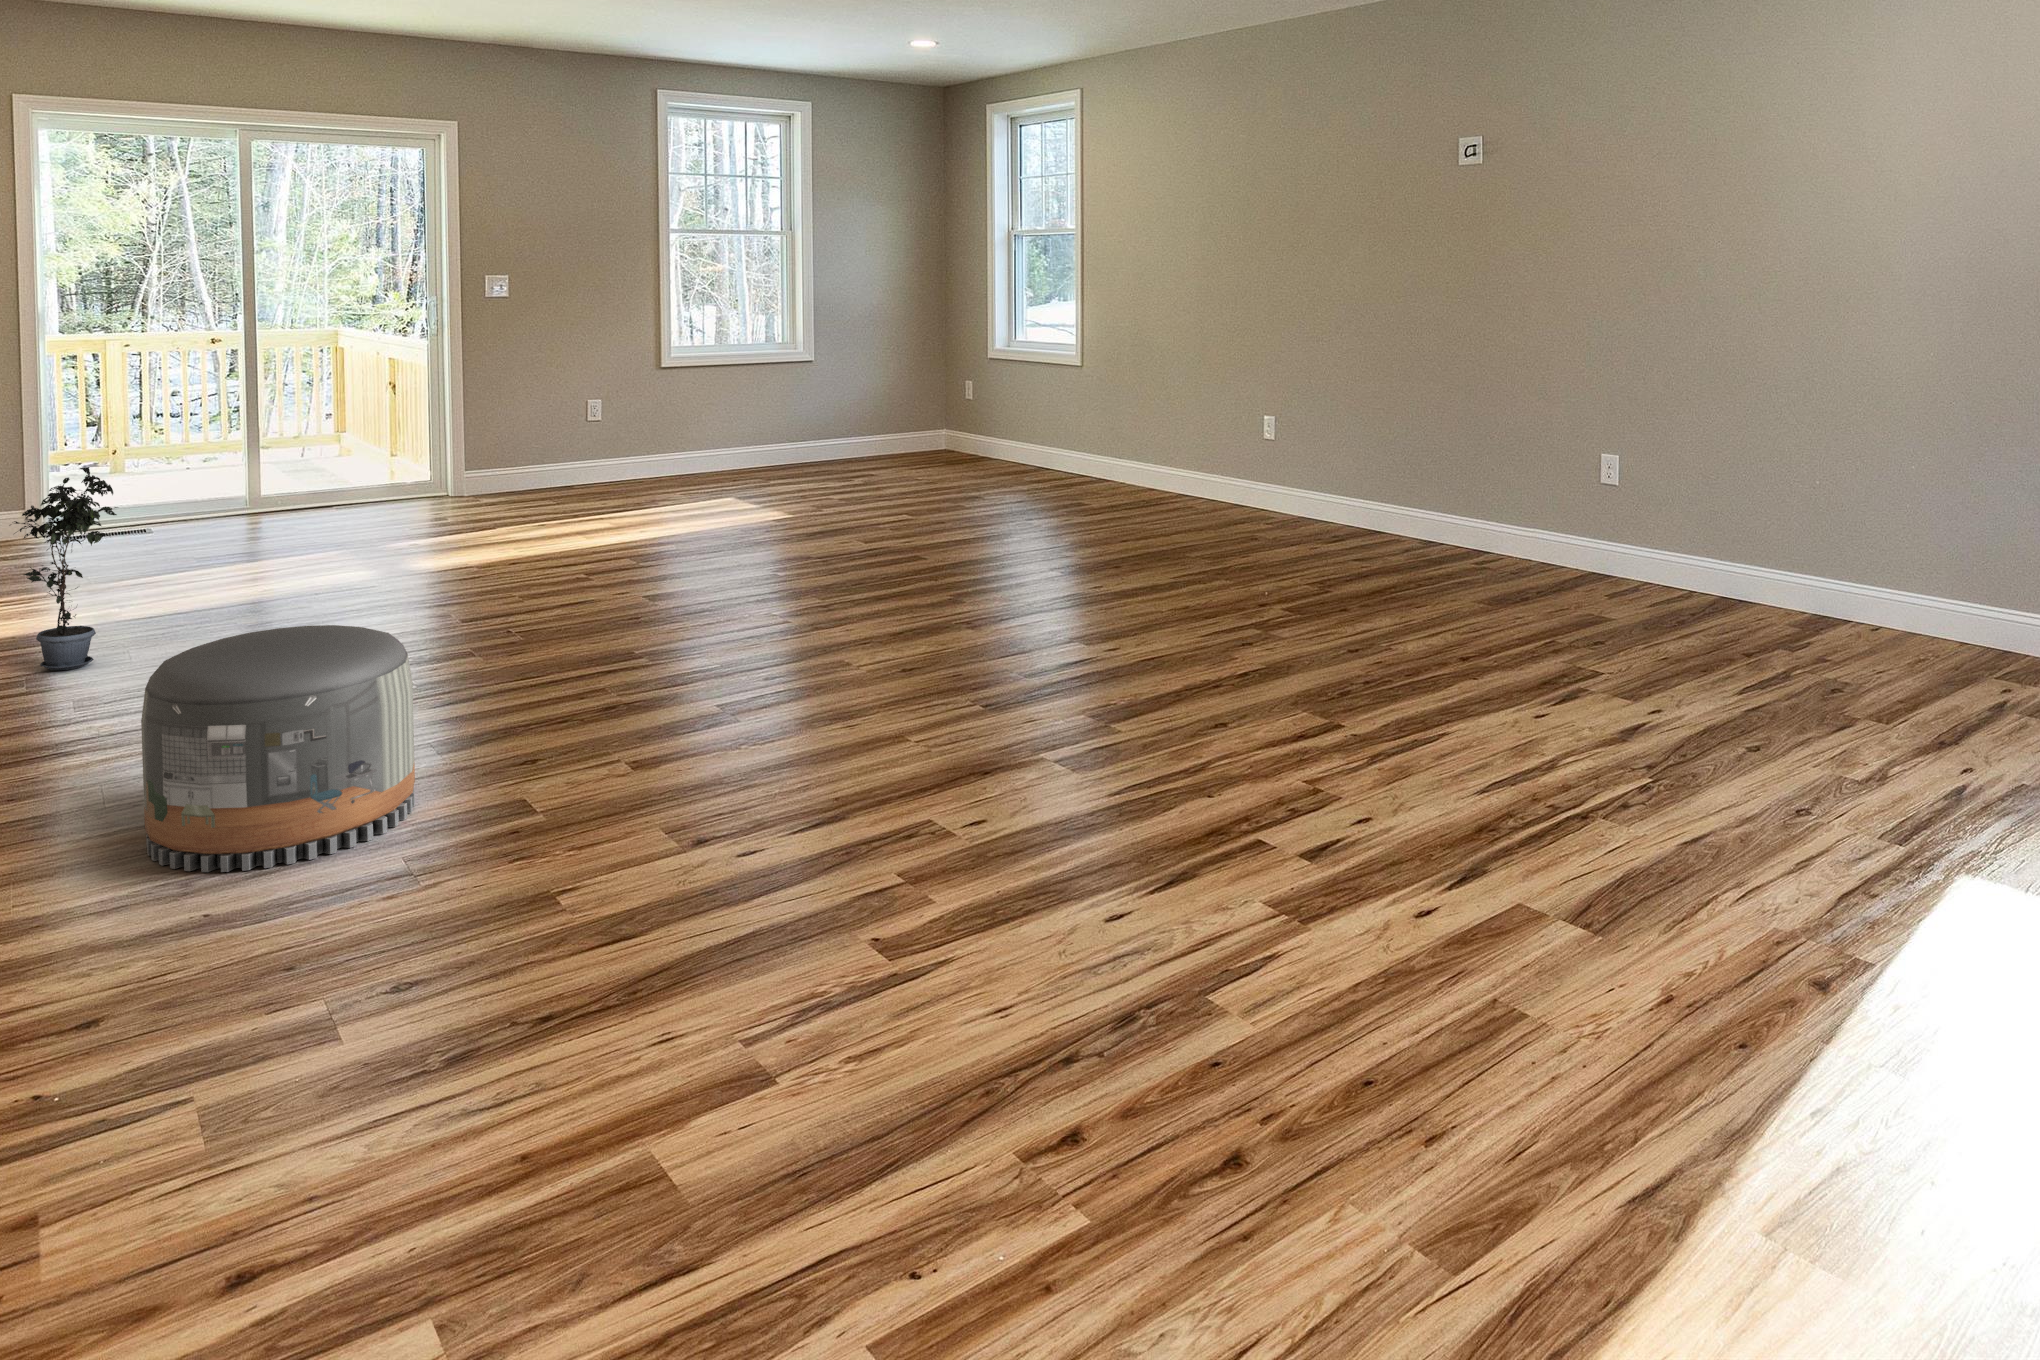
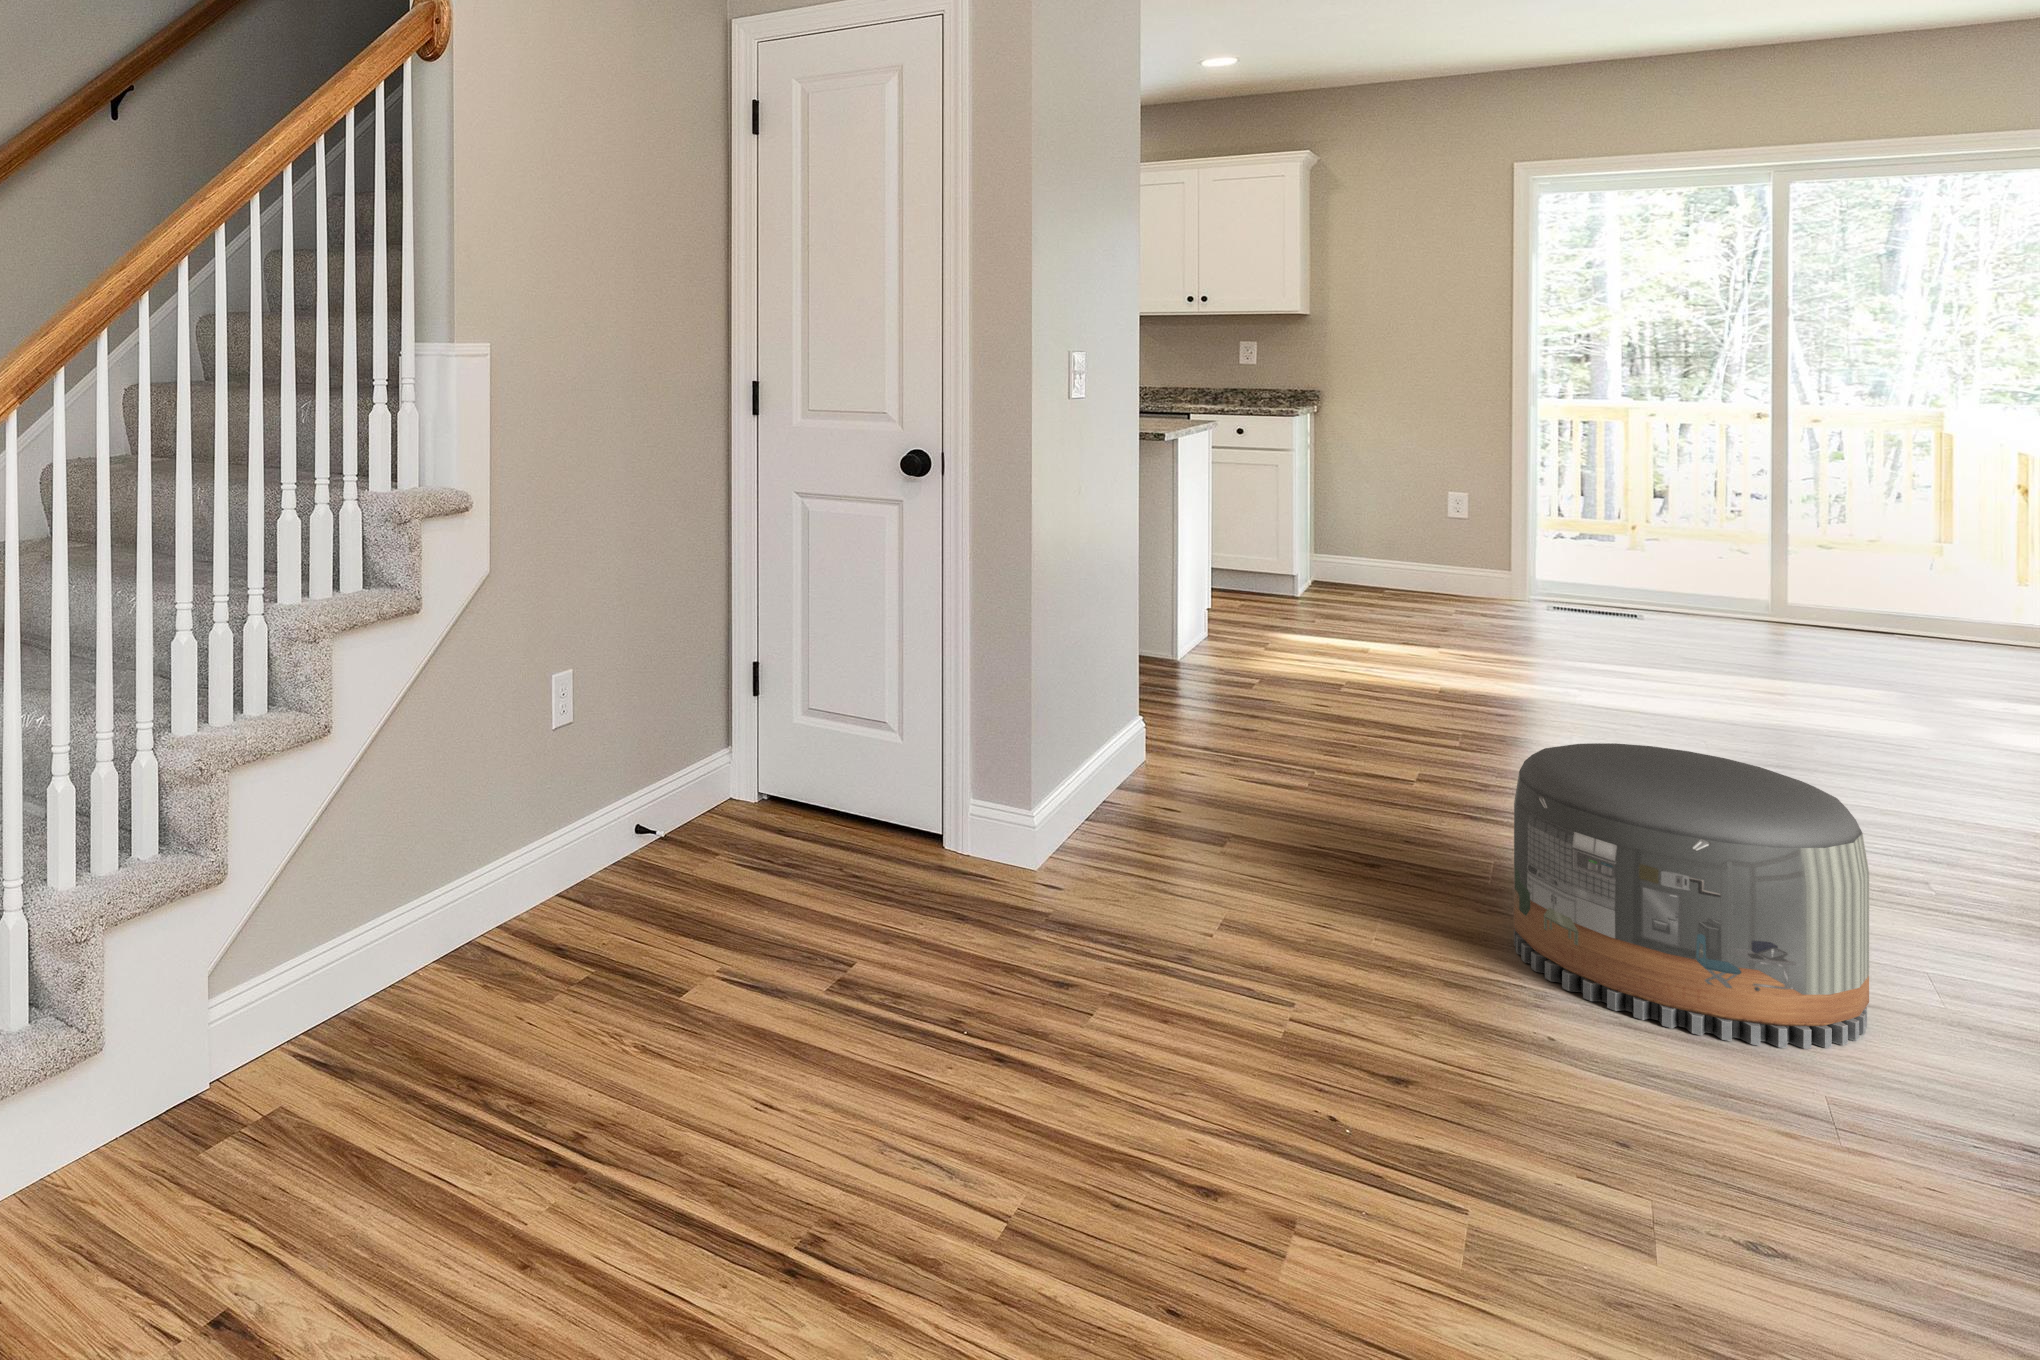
potted plant: present [14,467,118,670] -> none [1453,536,1562,736]

